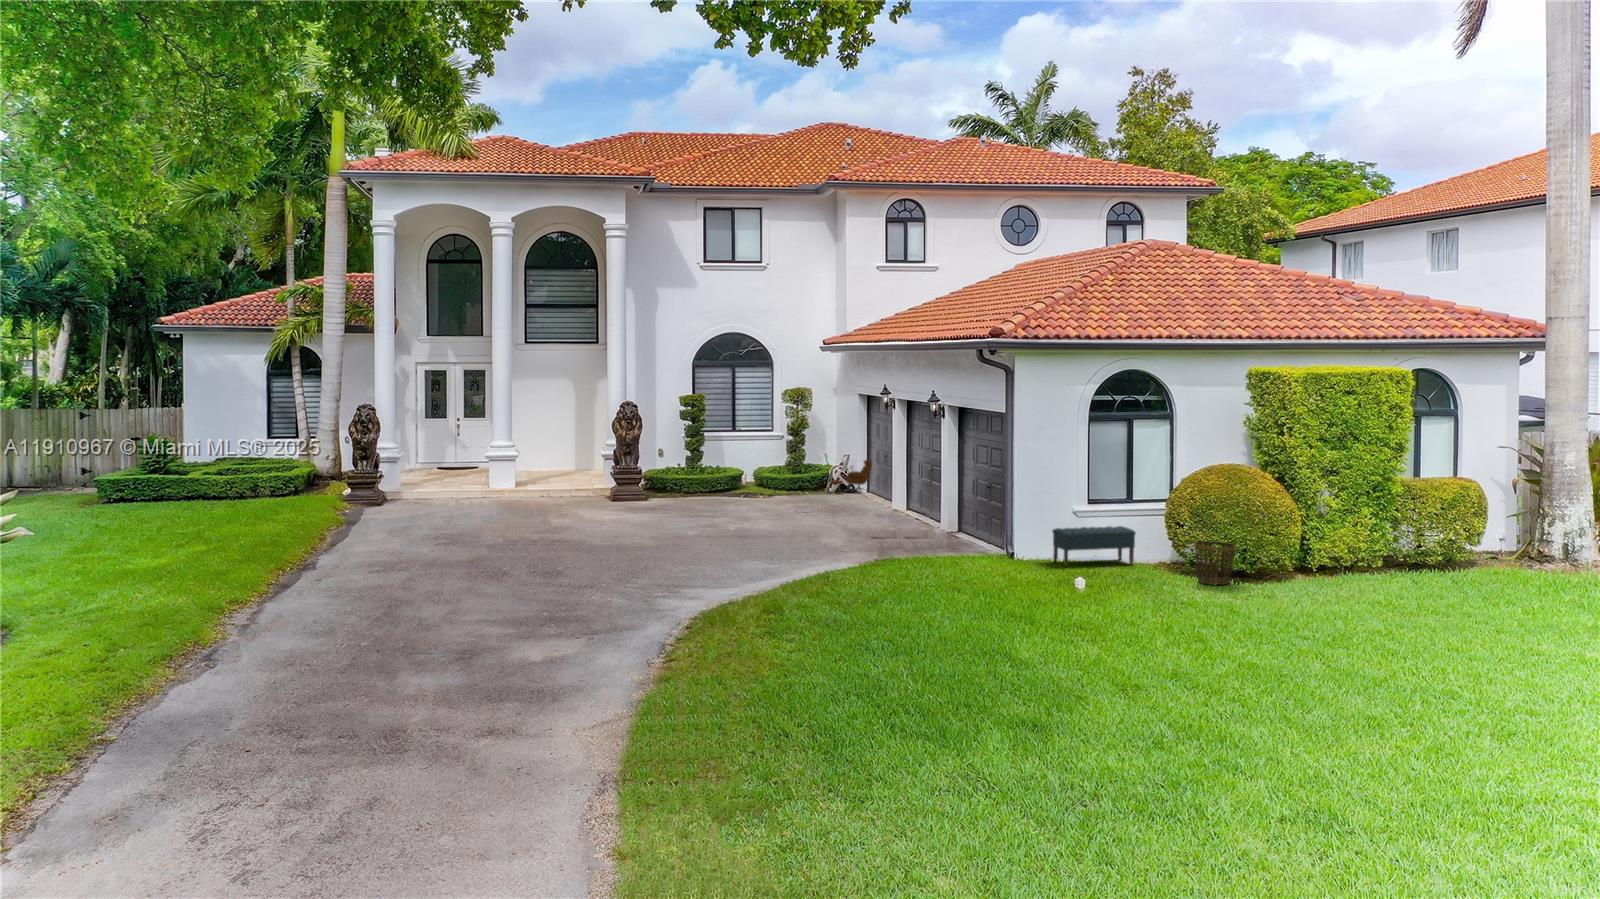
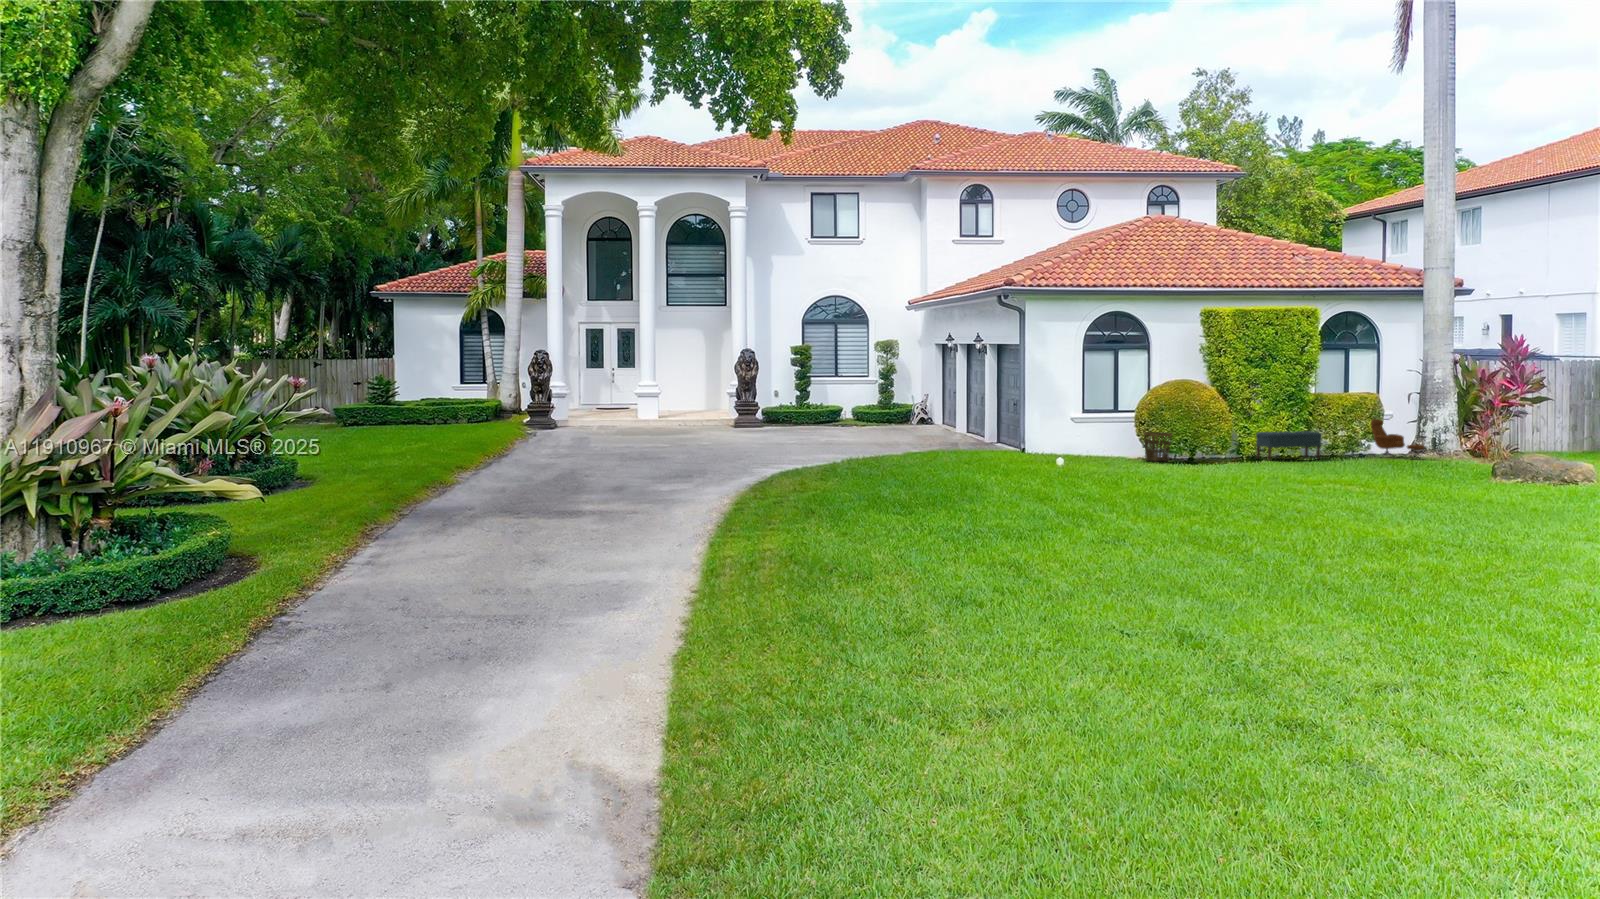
lounge chair: present [831,460,872,491] -> present [1371,419,1424,458]
bench: present [1053,526,1136,567] -> present [1256,431,1322,460]

